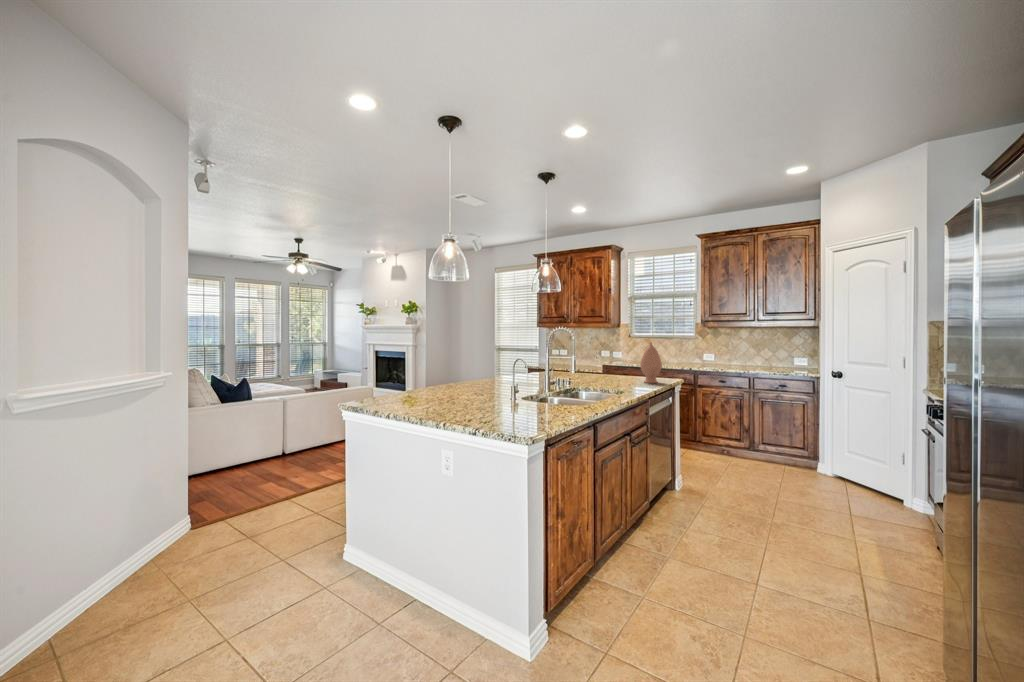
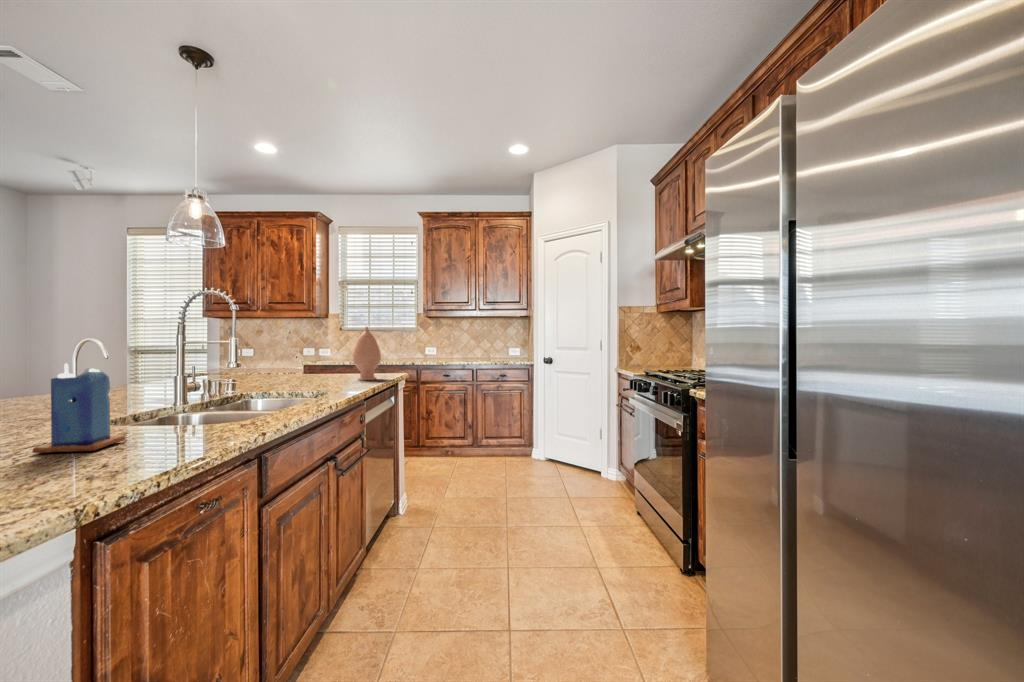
candle: none [512,374,540,413] -> present [33,363,125,453]

